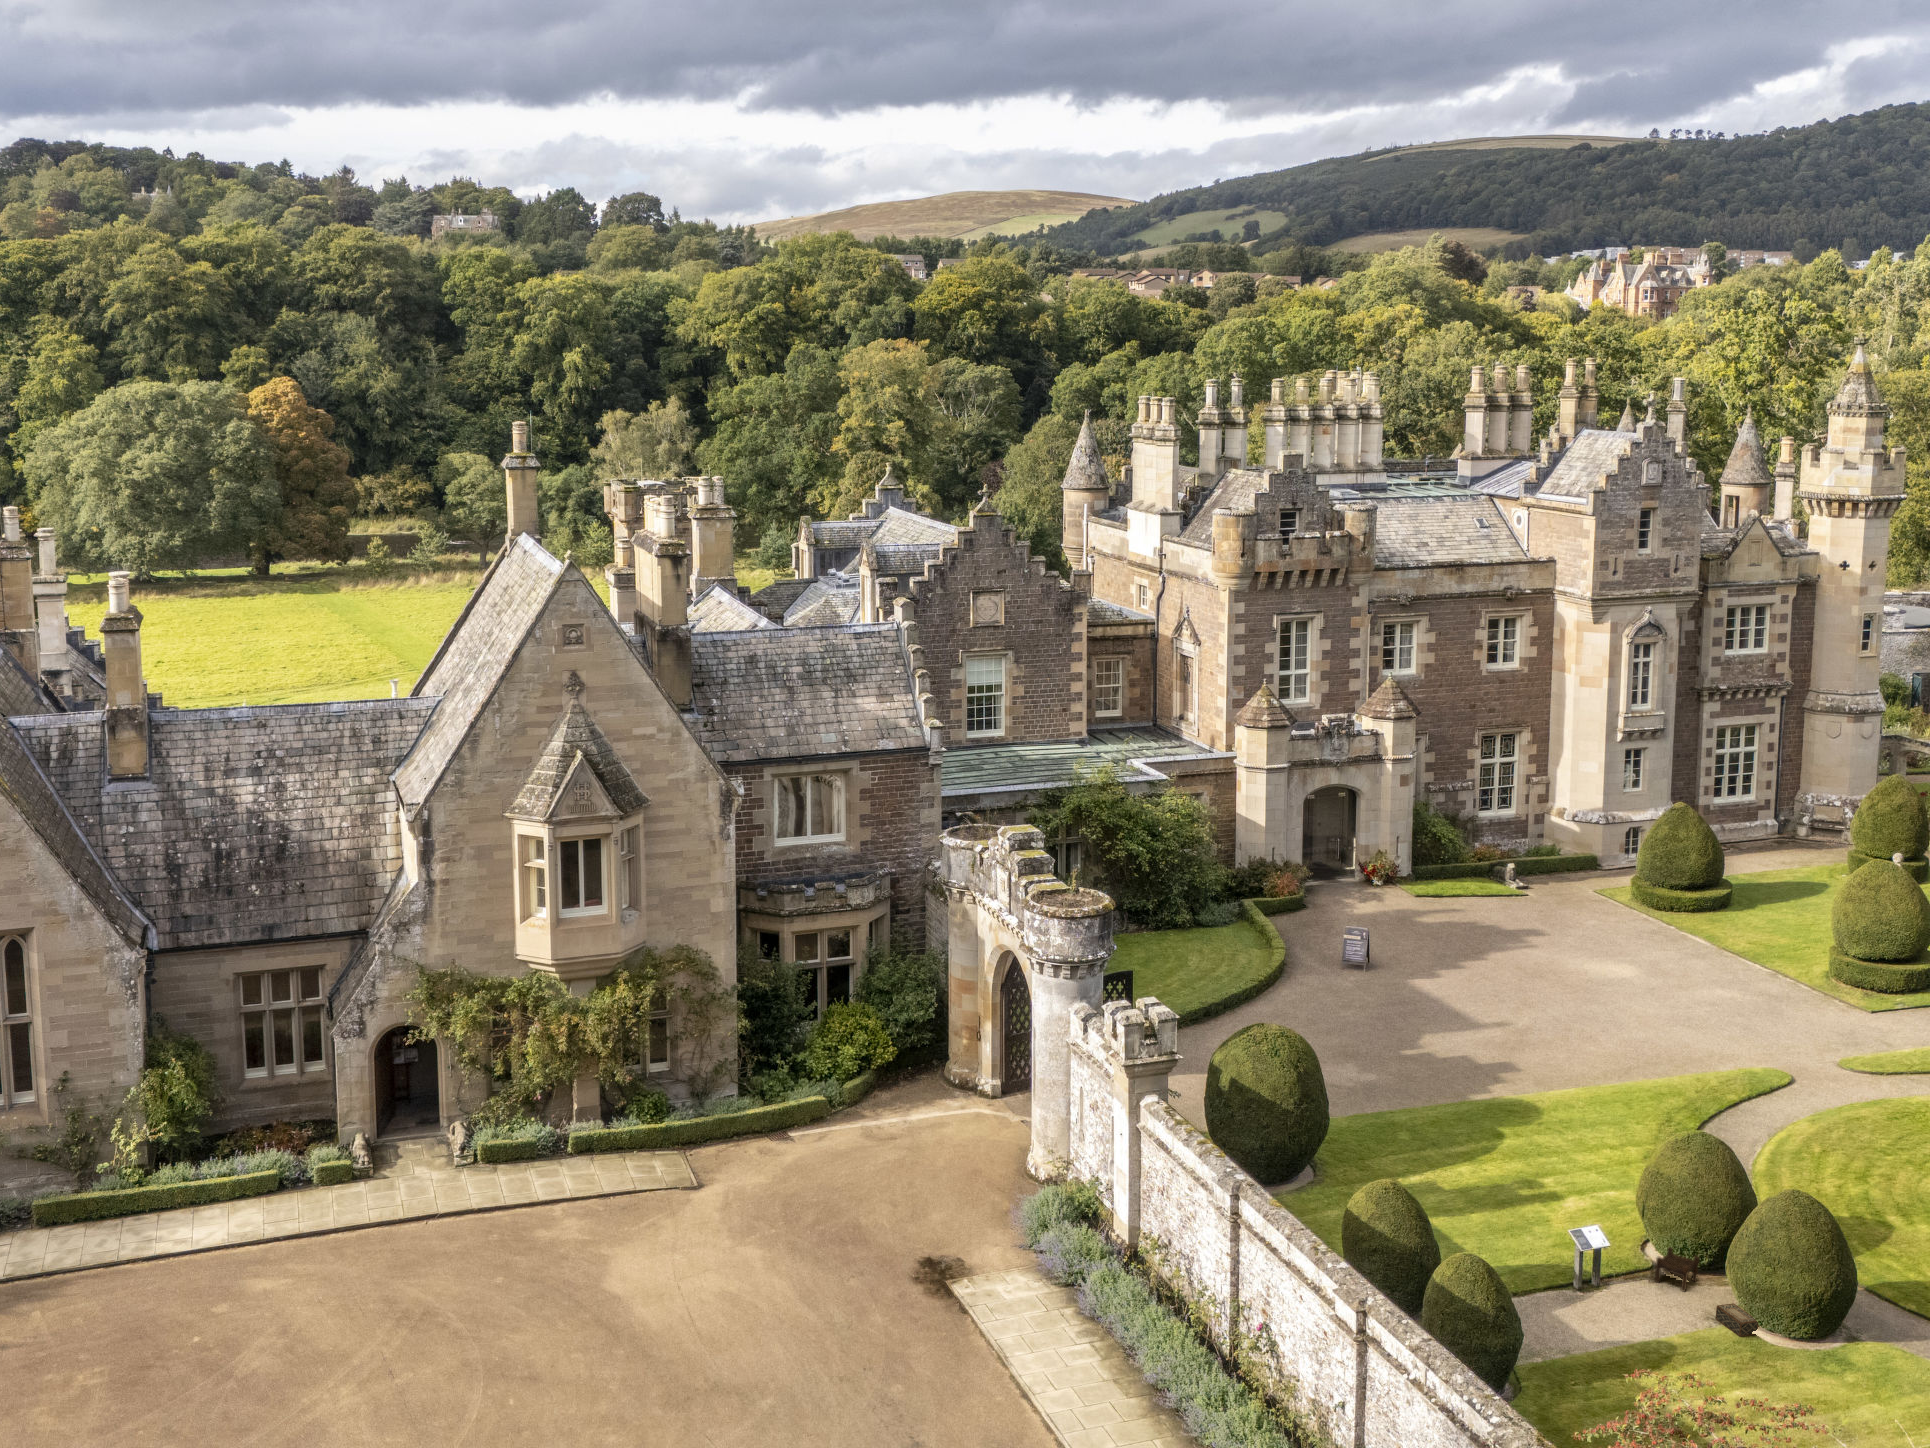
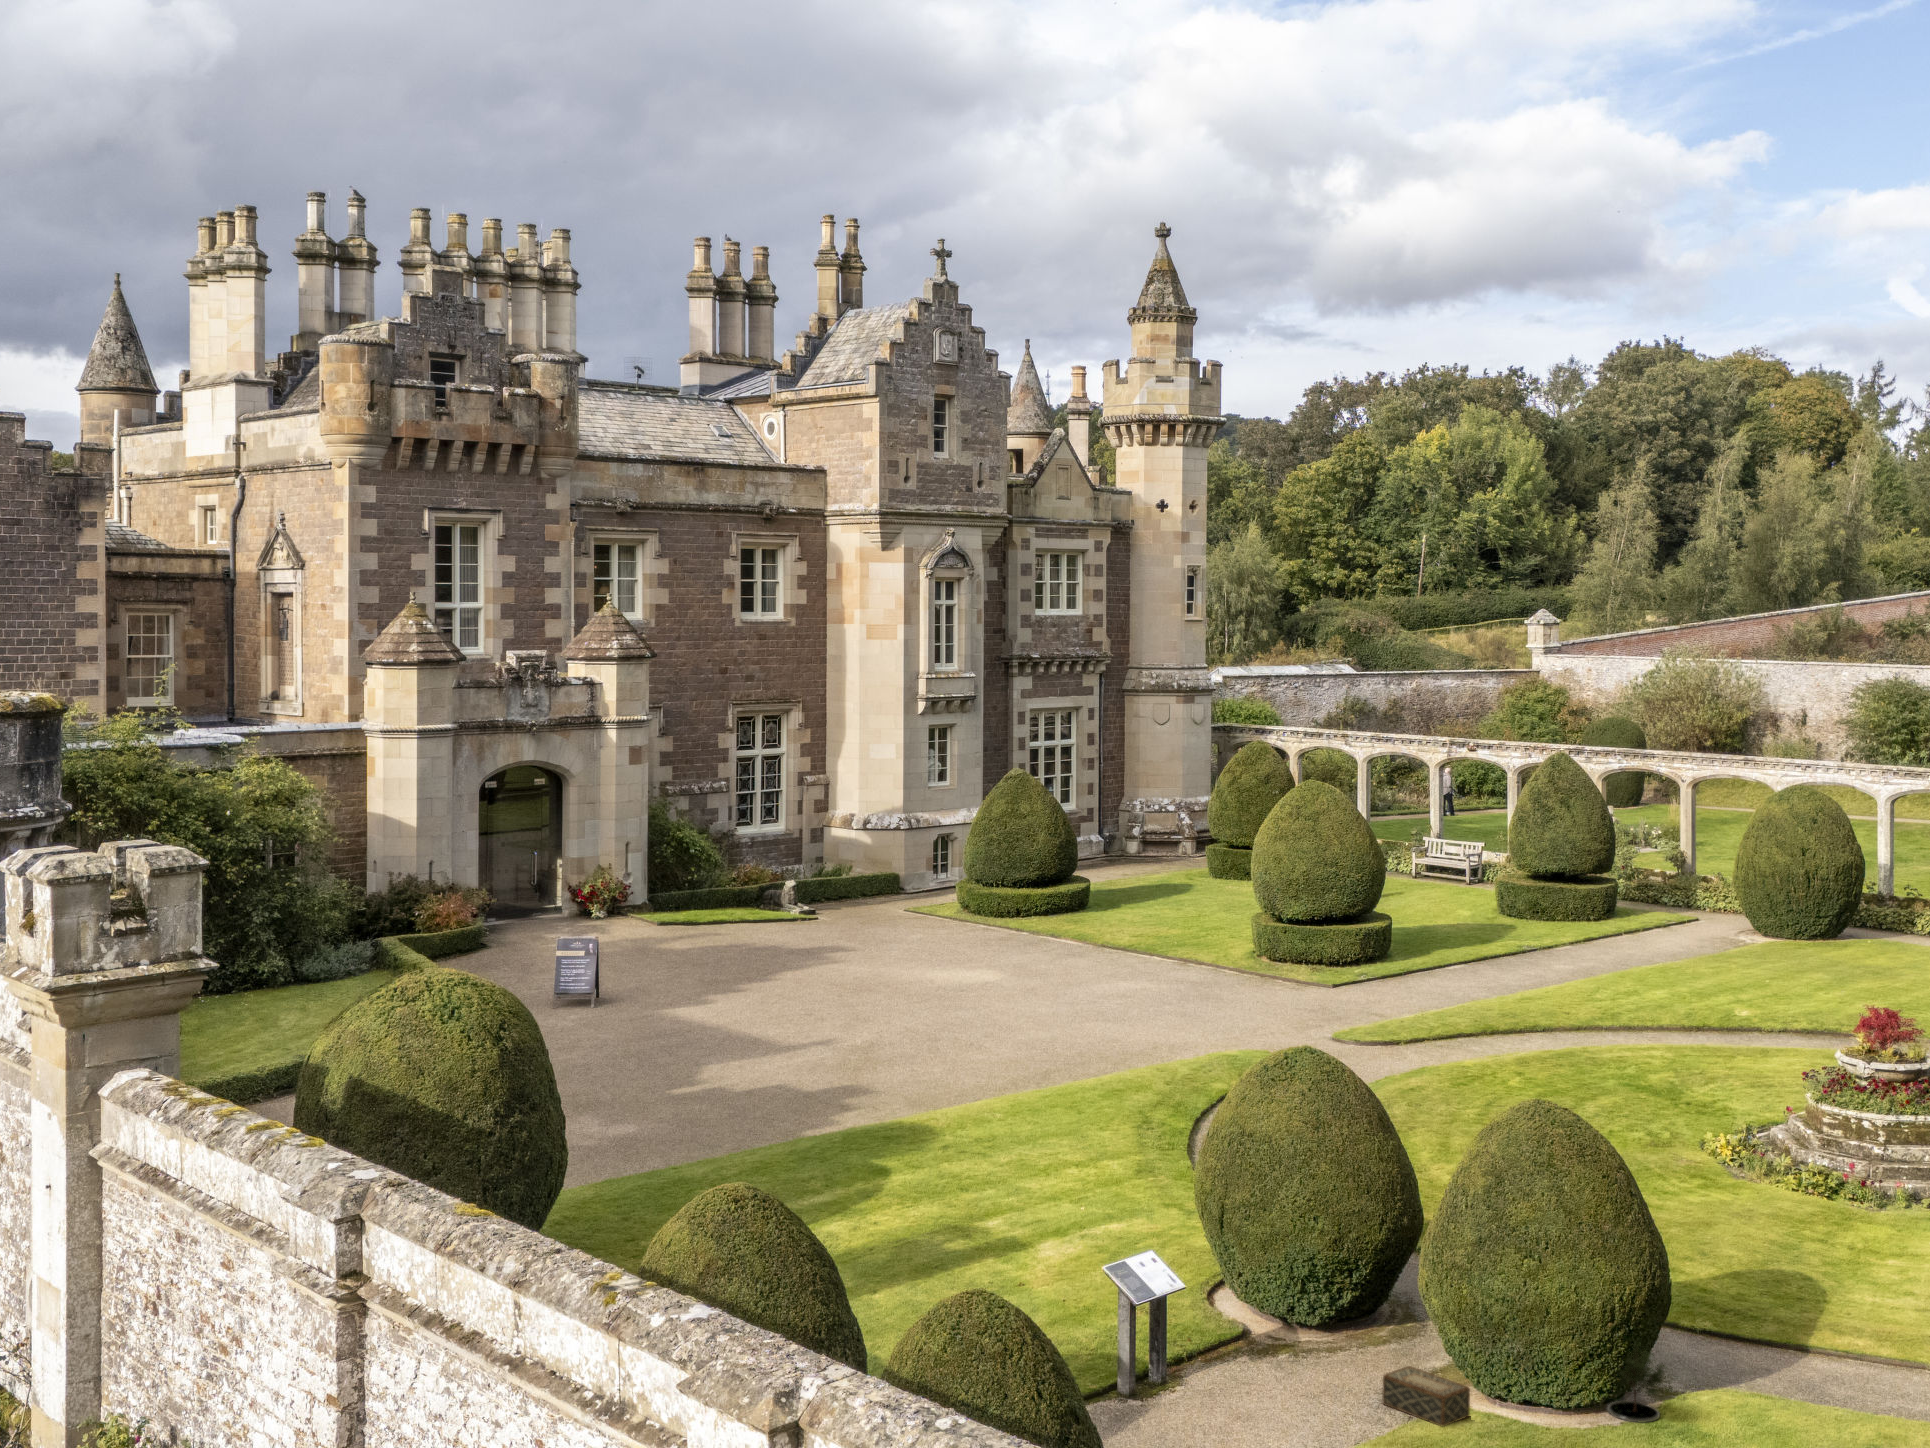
stool: present [1655,1247,1699,1291] -> none [1242,1288,1315,1368]
potted tree: none [1836,1310,1870,1356] -> present [1607,1343,1667,1422]

